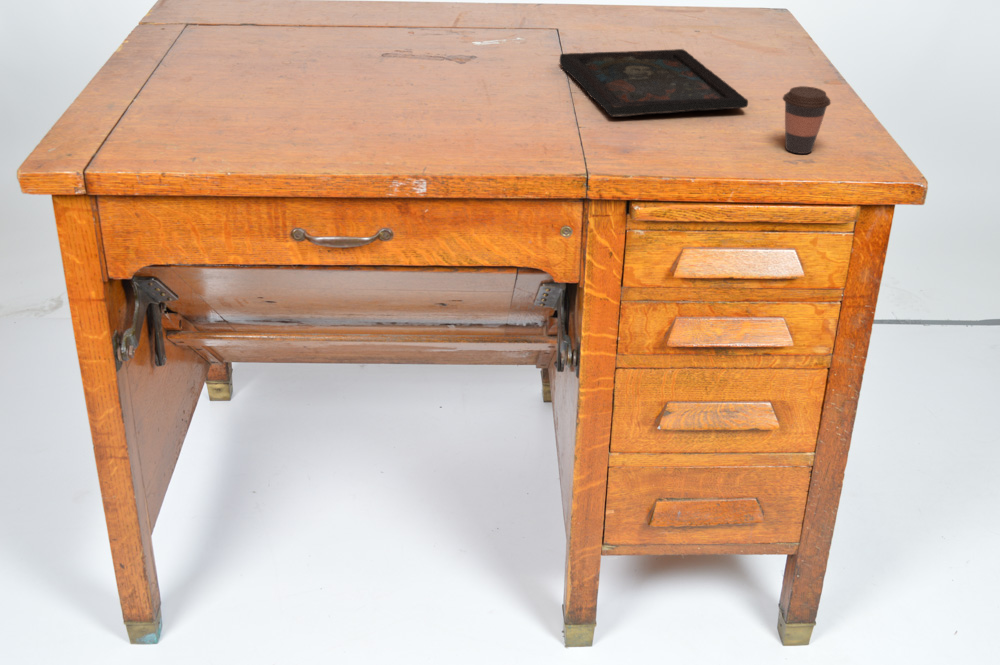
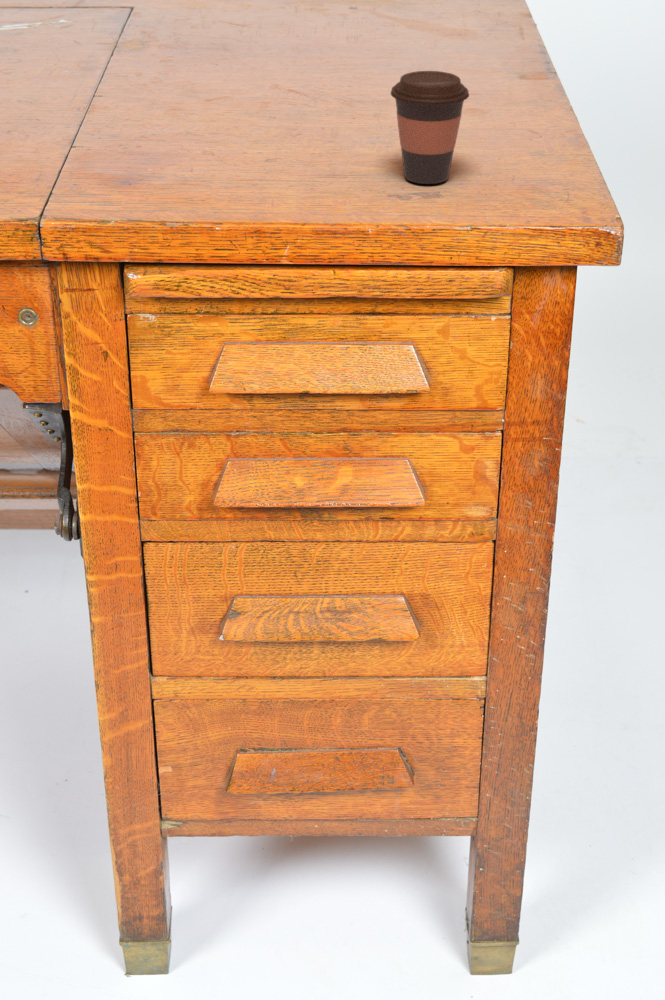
tray: present [560,49,748,117] -> none [107,29,369,129]

